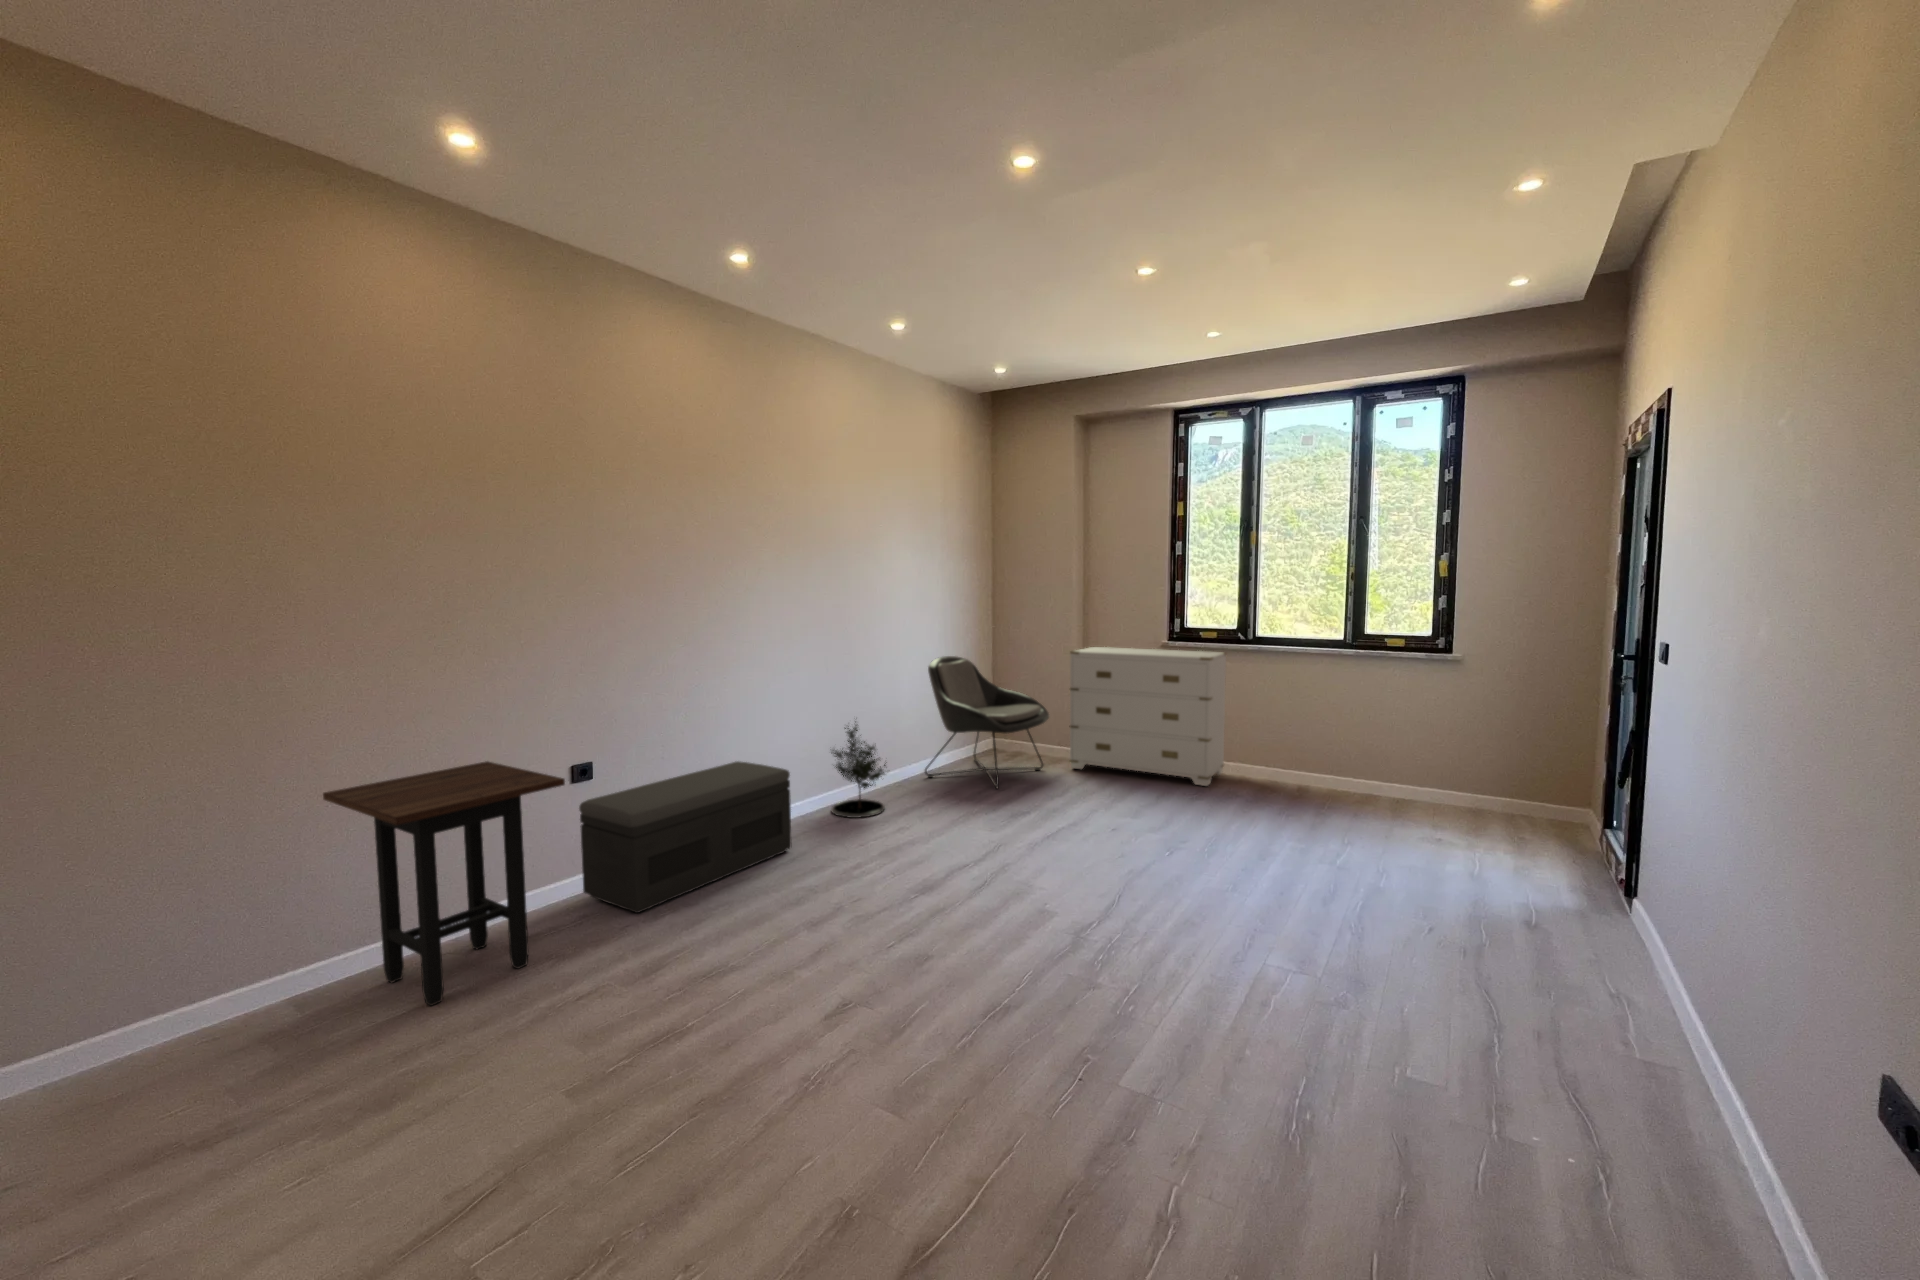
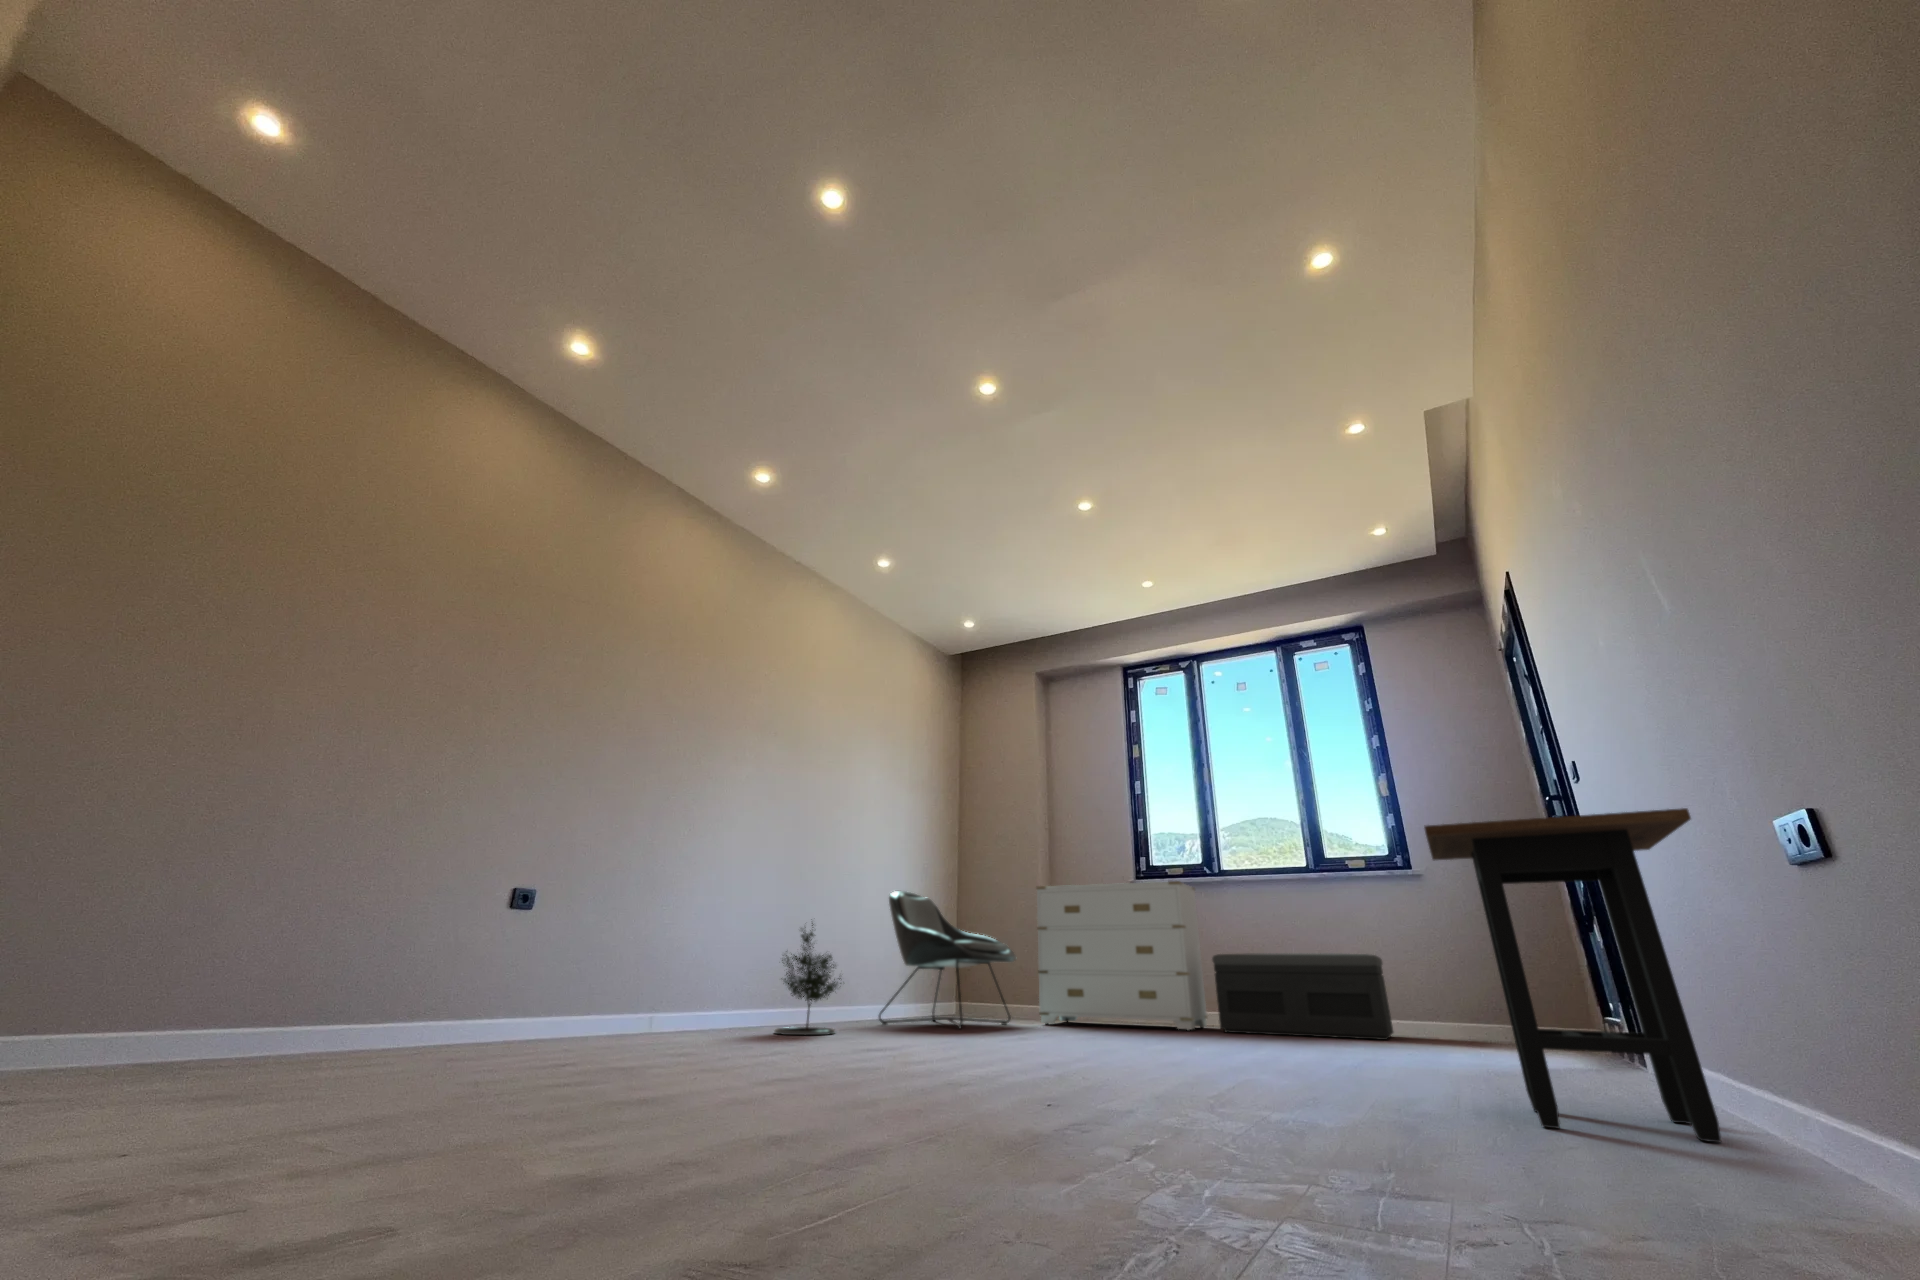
side table: present [323,761,565,1006] -> present [1424,808,1721,1142]
storage bench: present [579,761,791,913] -> present [1212,953,1393,1040]

